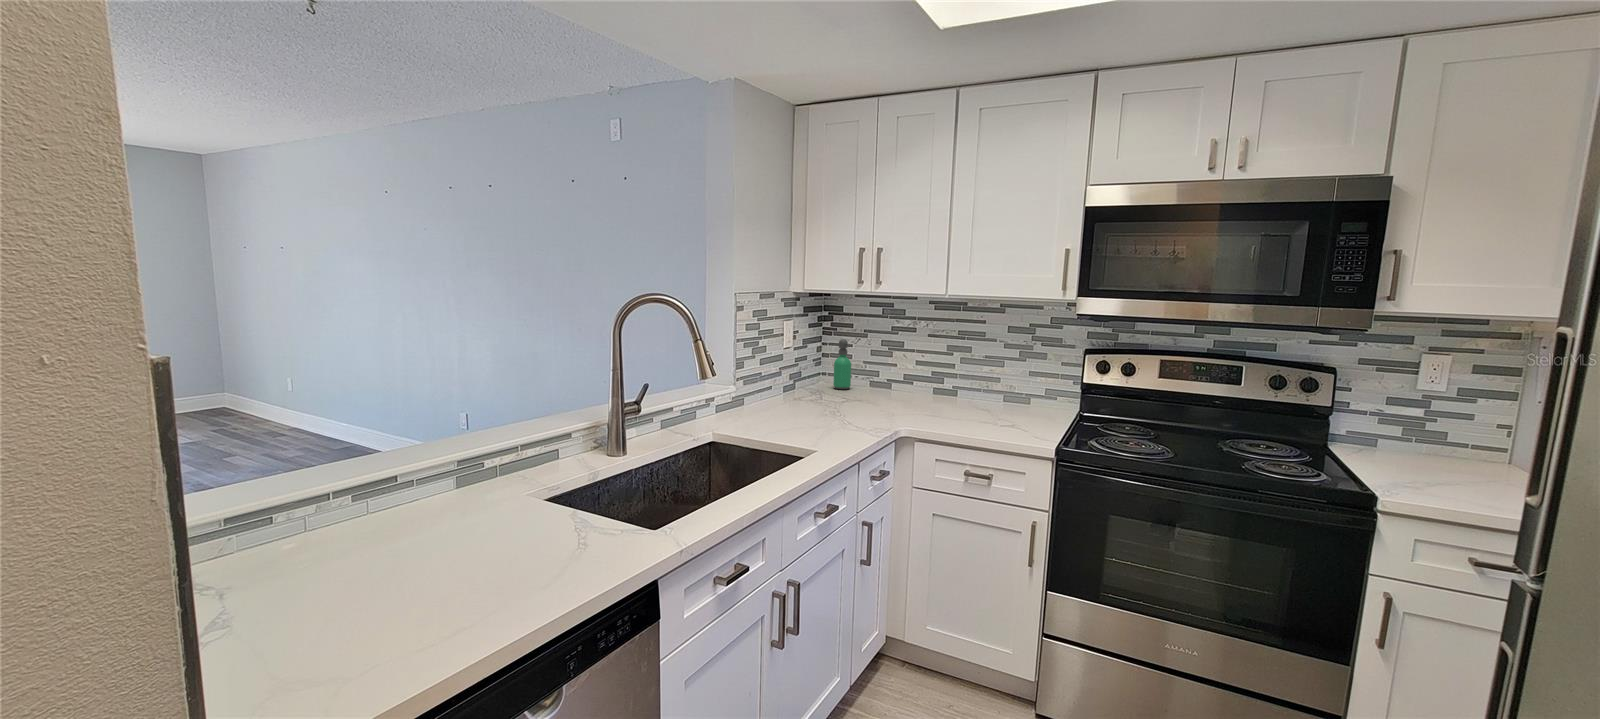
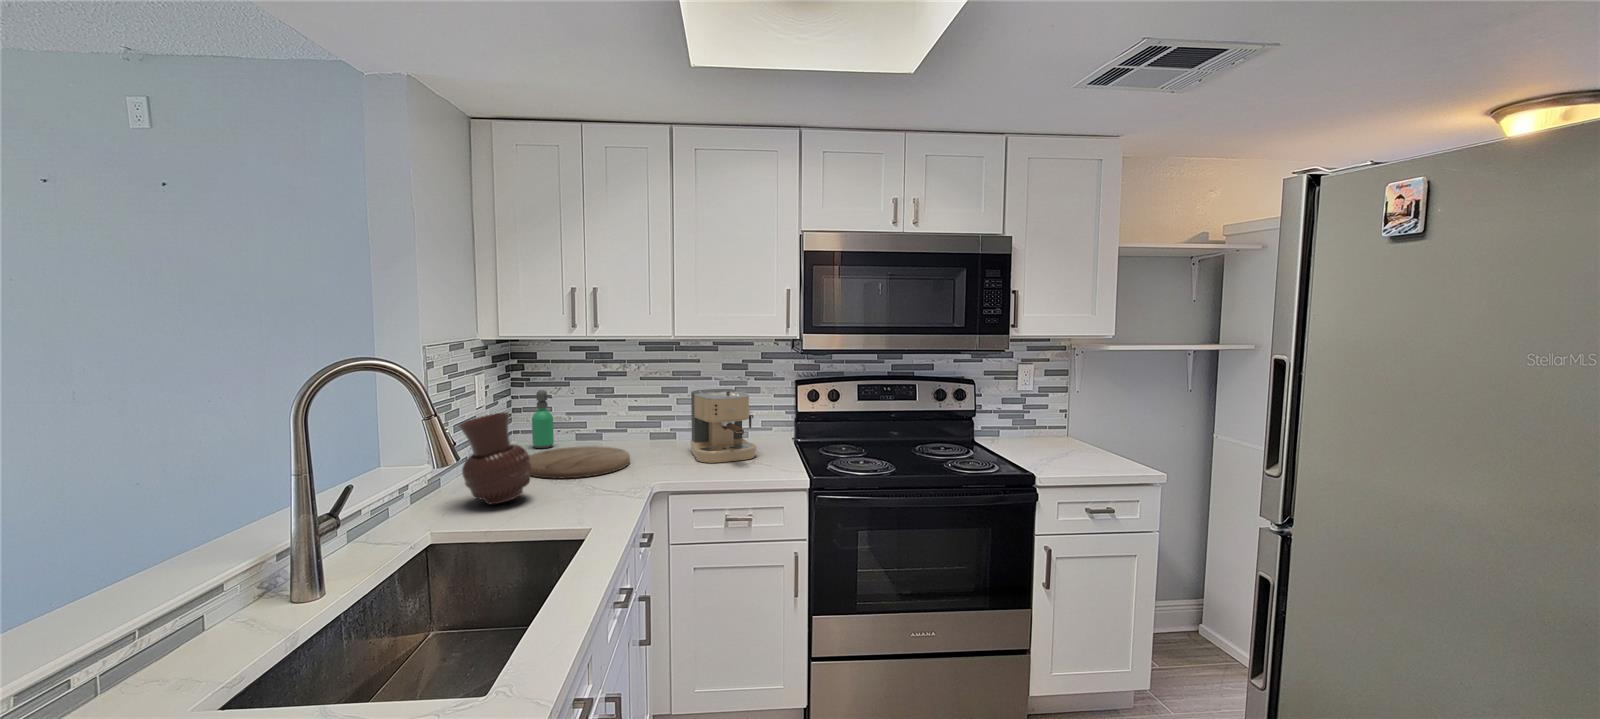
vase: none [748,349,799,422] -> present [459,412,531,504]
coffee maker: none [959,350,1024,423] -> present [691,389,757,463]
cutting board: none [809,390,900,415] -> present [529,446,630,478]

